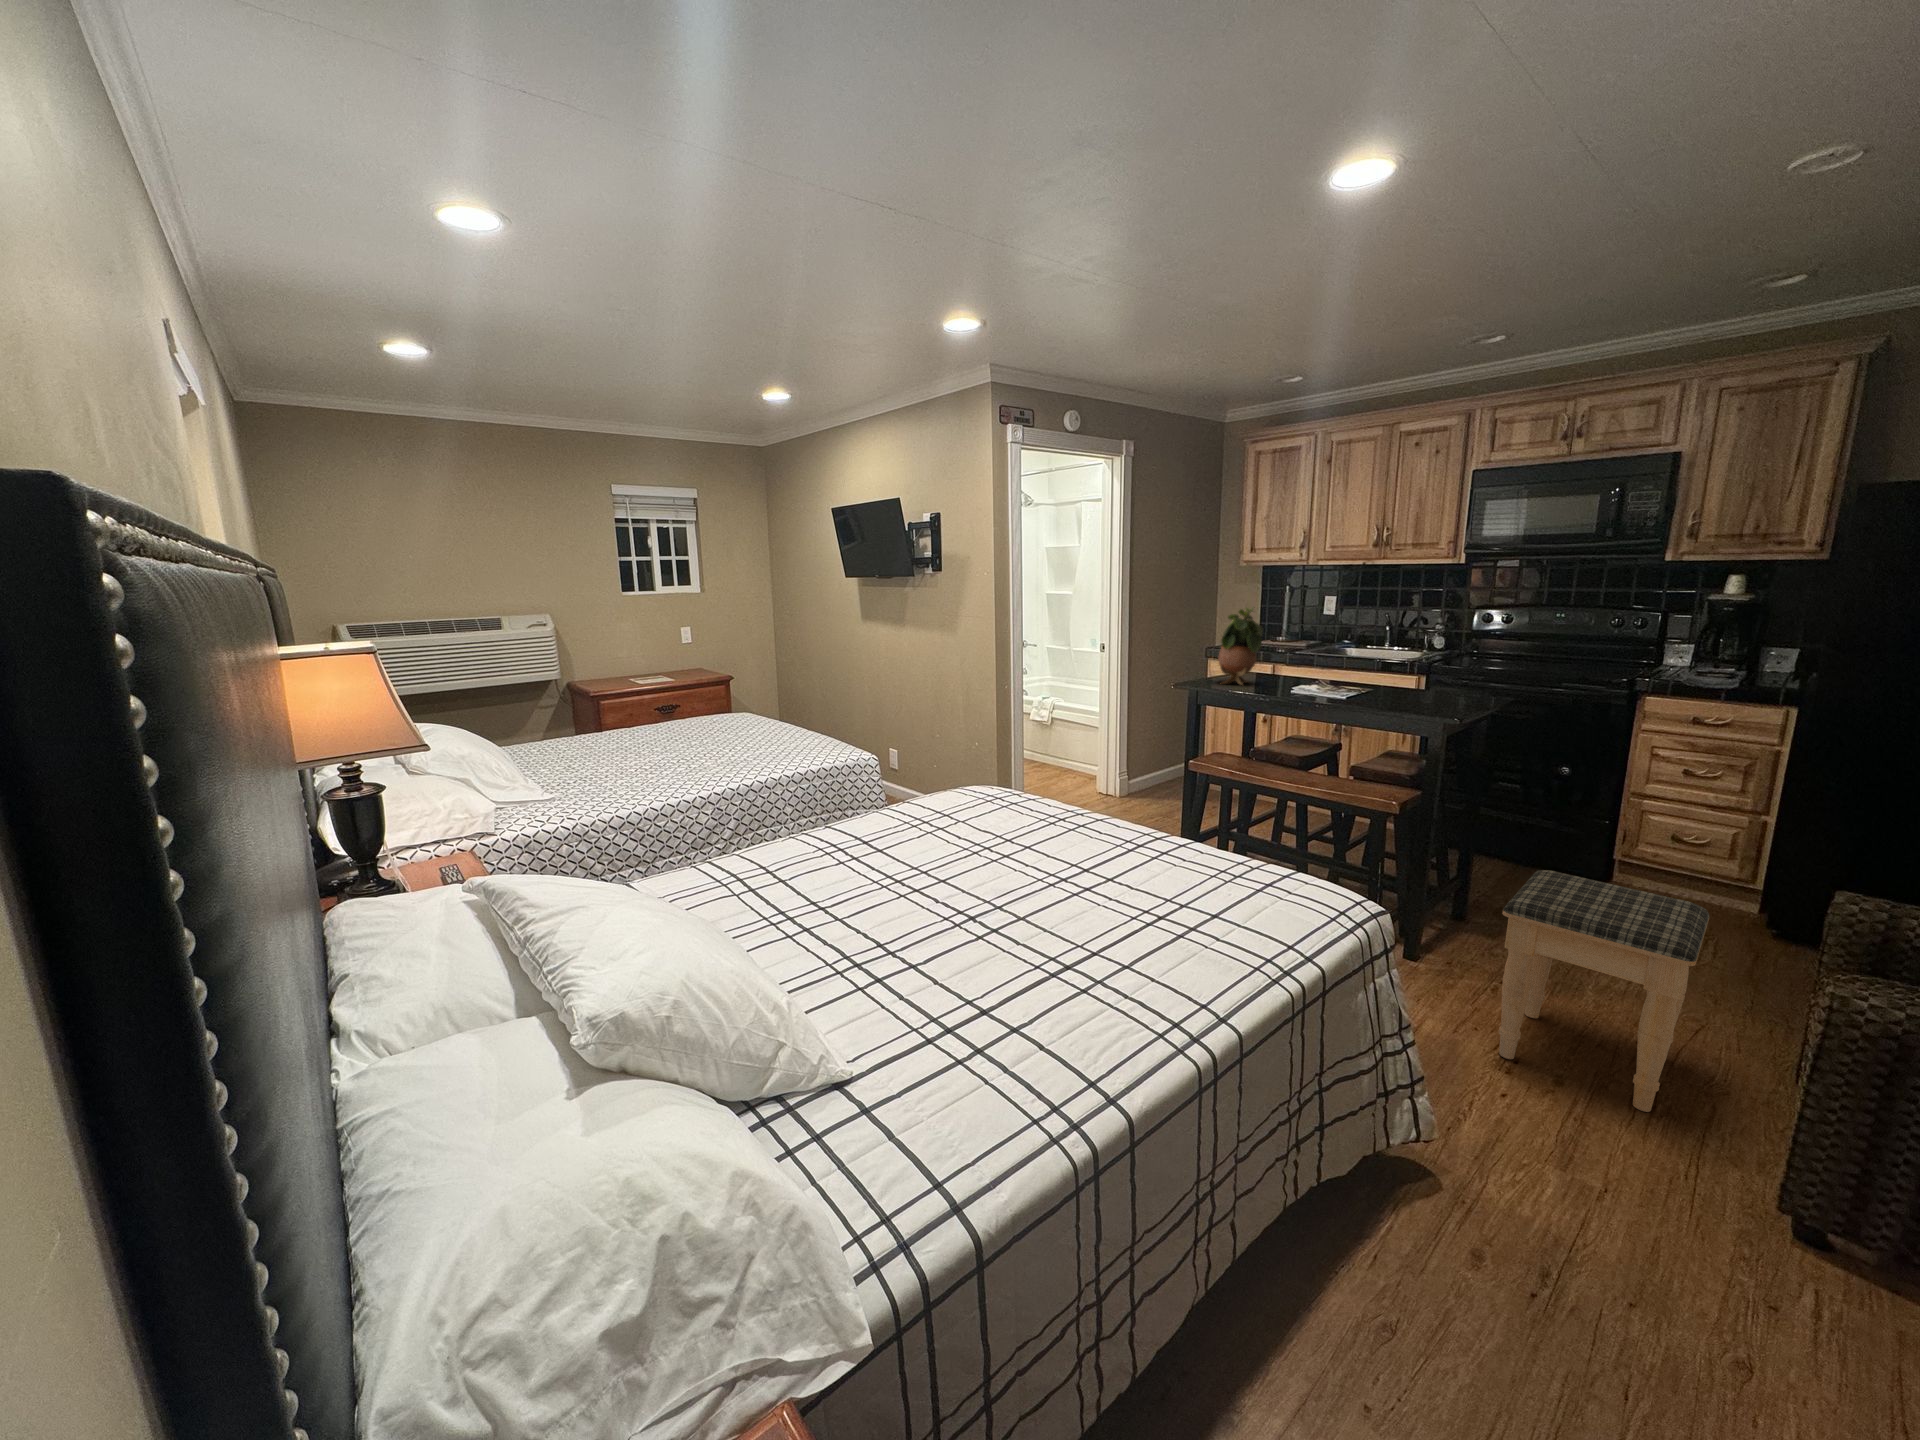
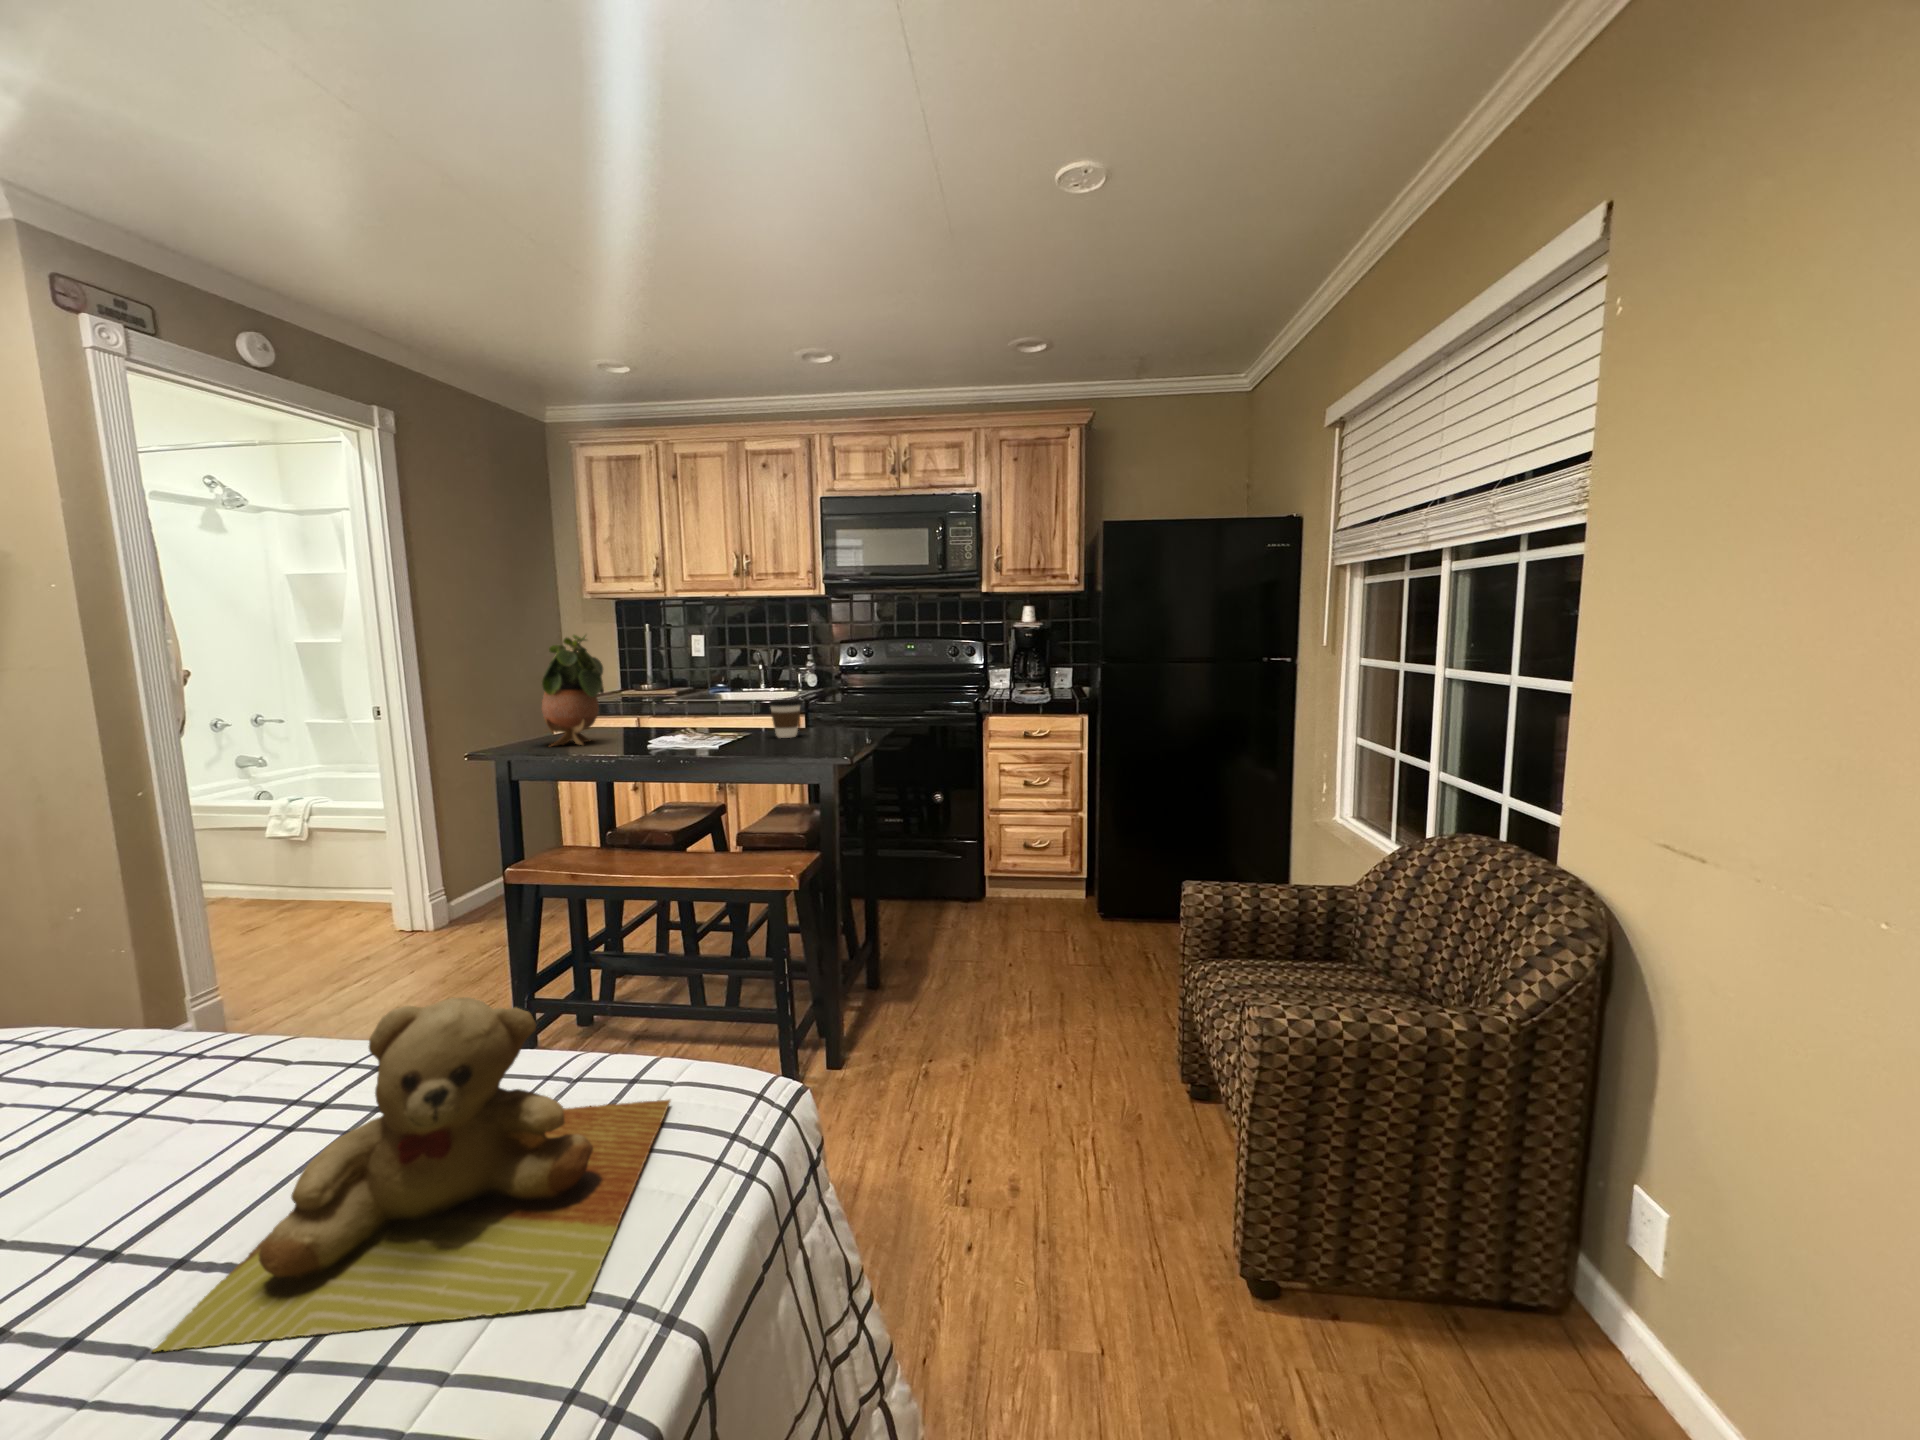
coffee cup: none [1390,664,1422,696] -> present [769,699,802,738]
teddy bear: none [1122,800,1307,931] -> present [153,997,670,1352]
footstool: present [1499,870,1709,1112] -> none [935,921,1117,1185]

